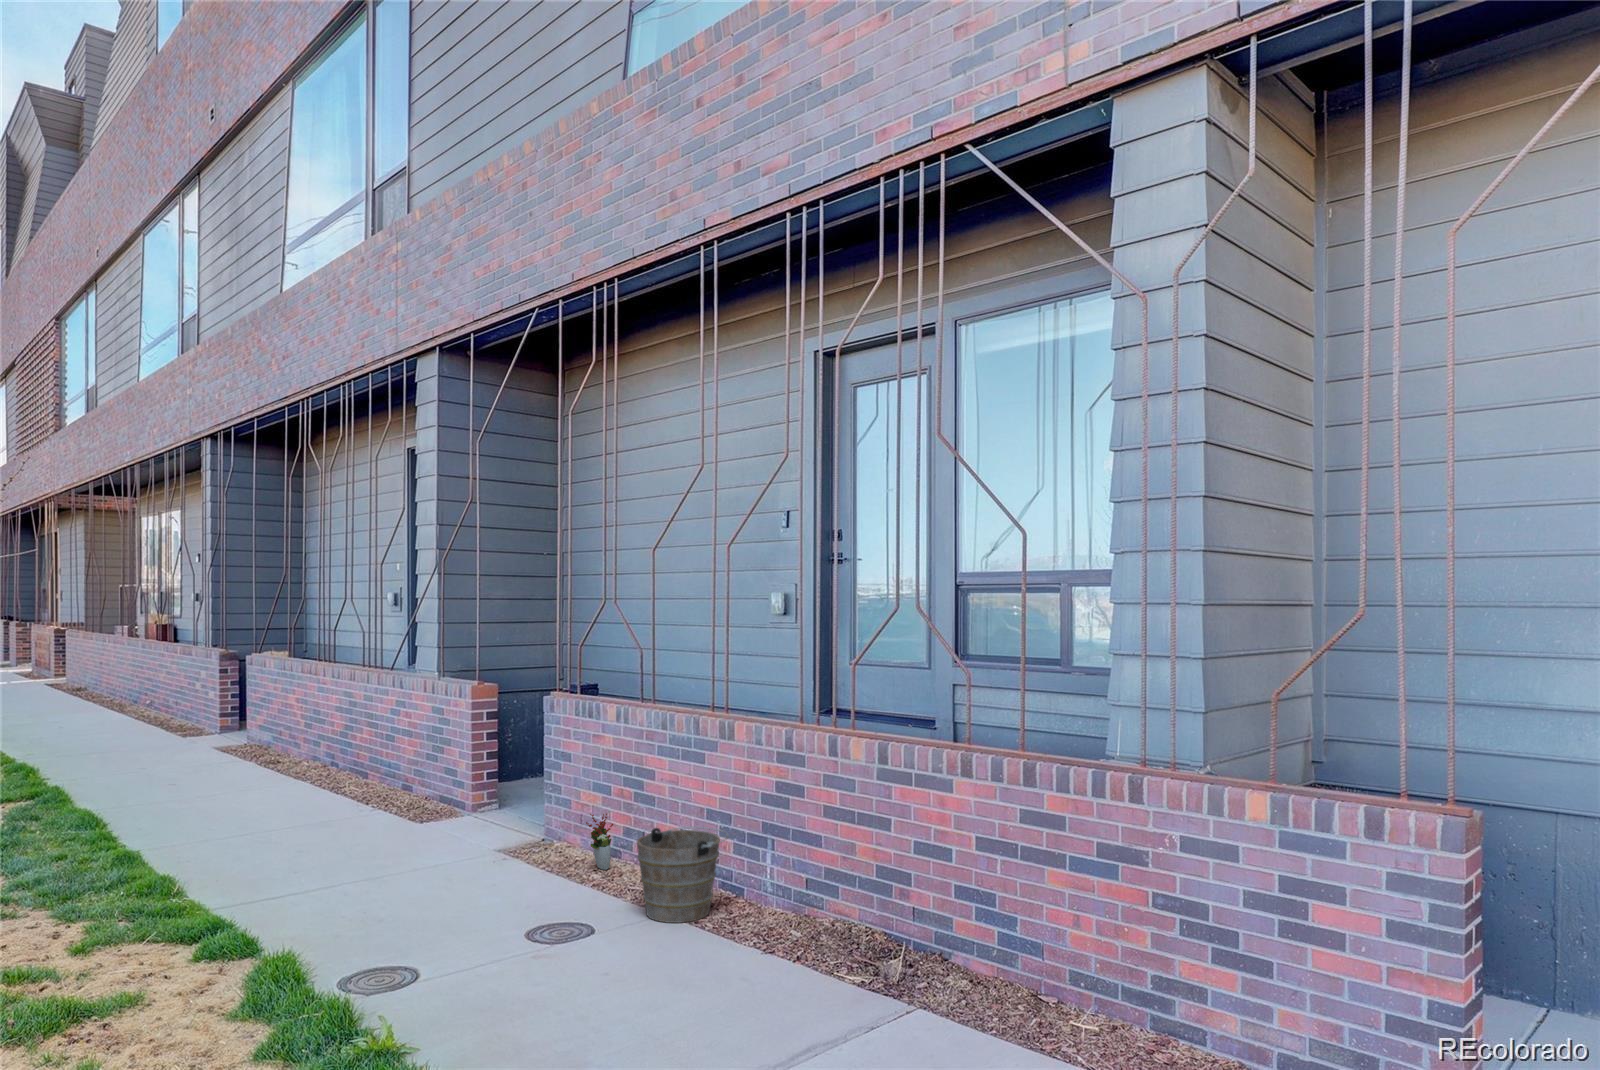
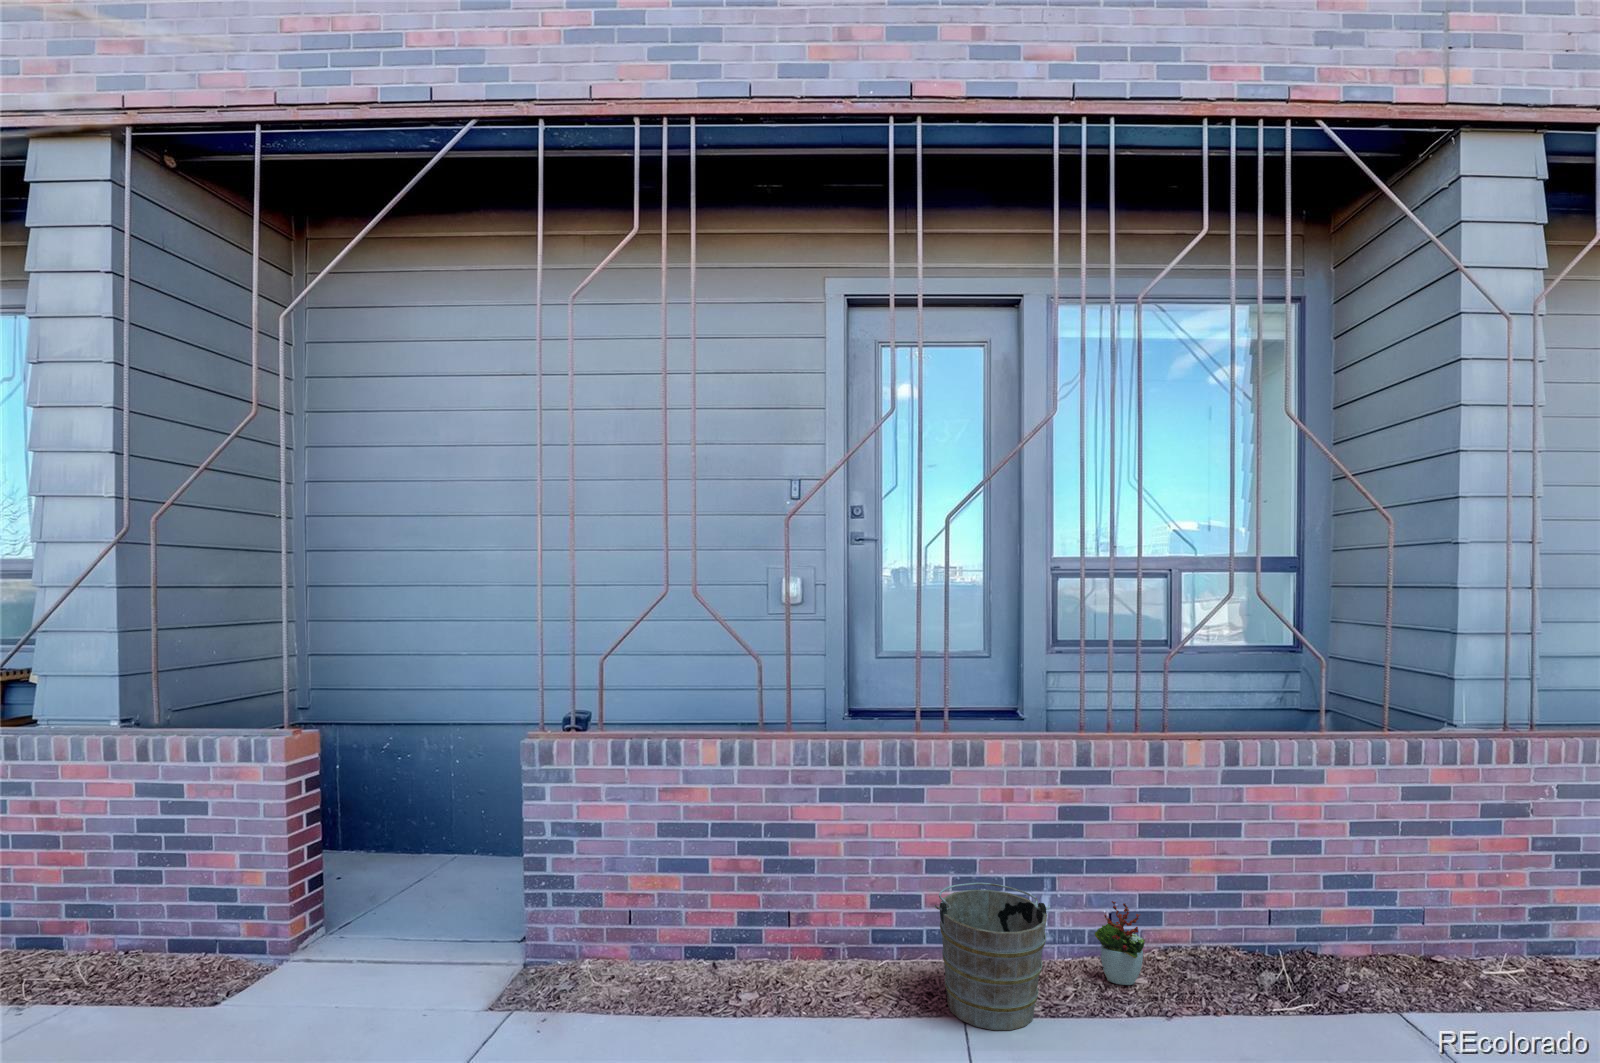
decorative plant: present [586,814,613,870] -> present [1095,901,1145,985]

